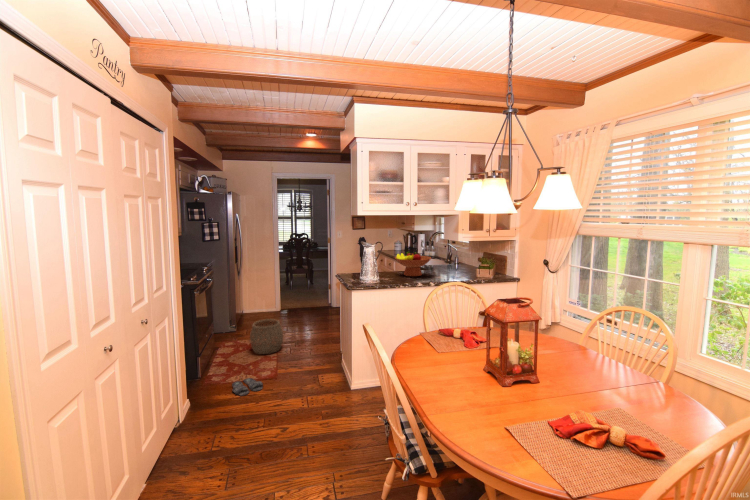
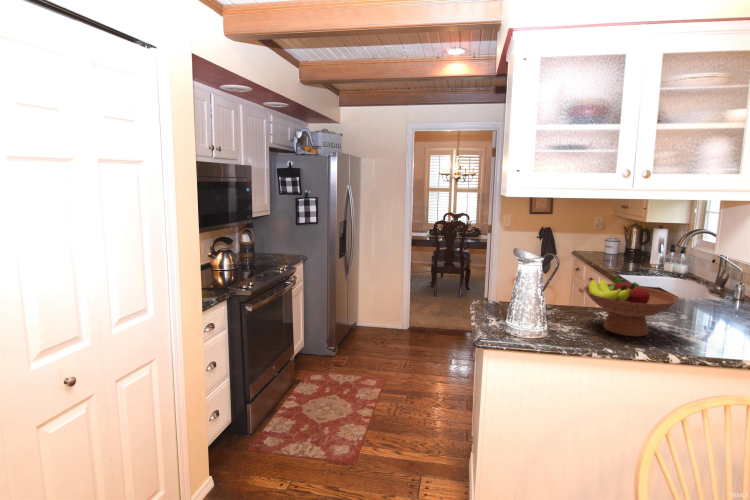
woven basket: present [250,319,283,354] -> none [338,351,388,408]
slippers: present [232,378,263,396] -> none [281,450,328,486]

